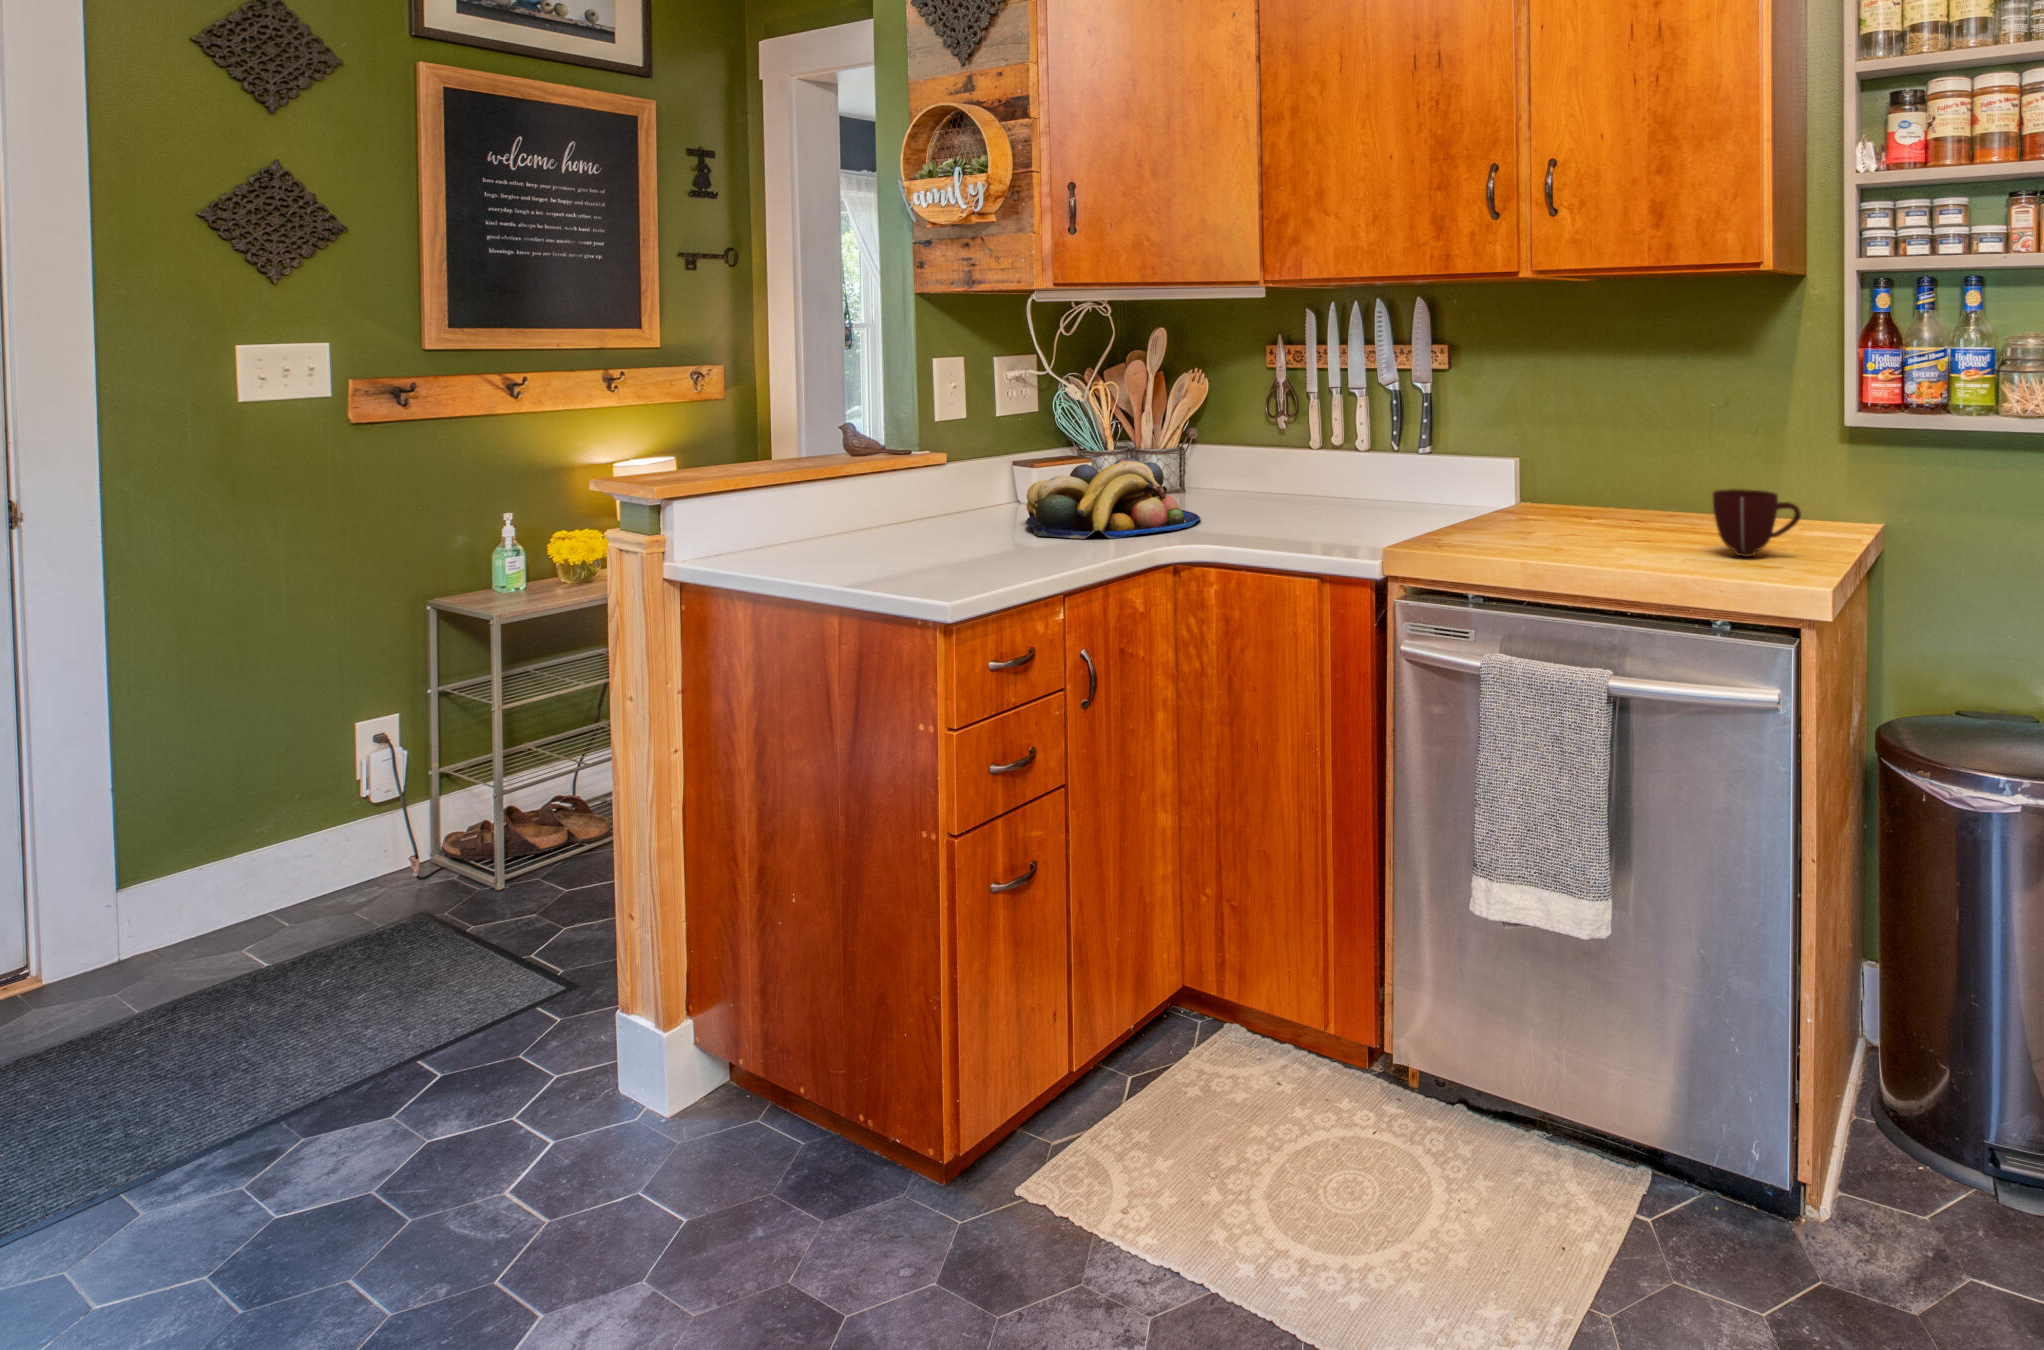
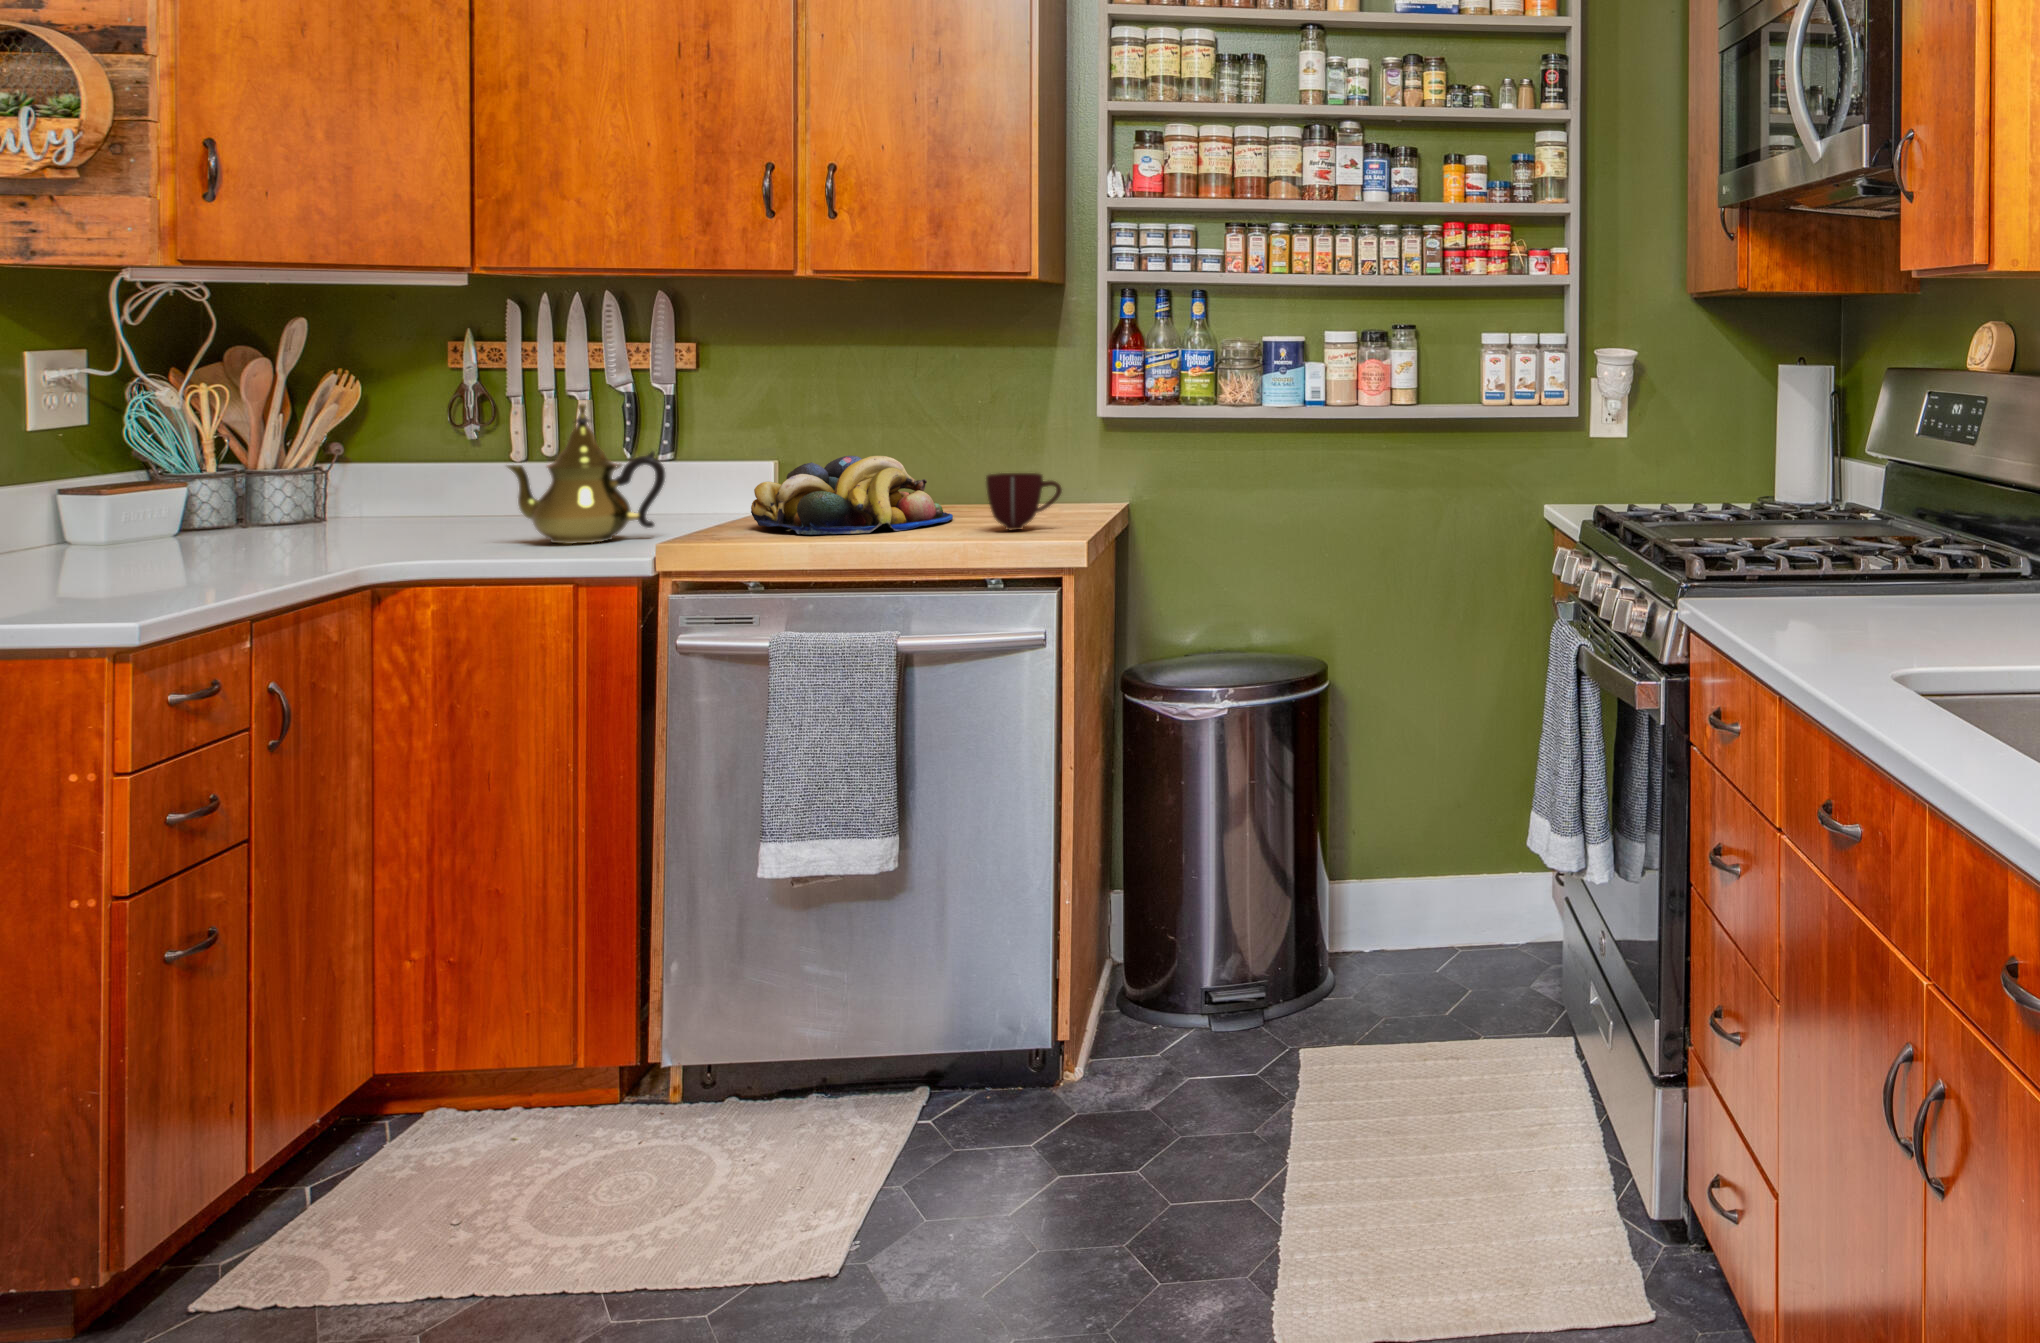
teapot: none [1282,403,1406,533] -> present [507,404,665,544]
fruit bowl: present [1026,458,1201,539] -> present [751,456,953,534]

